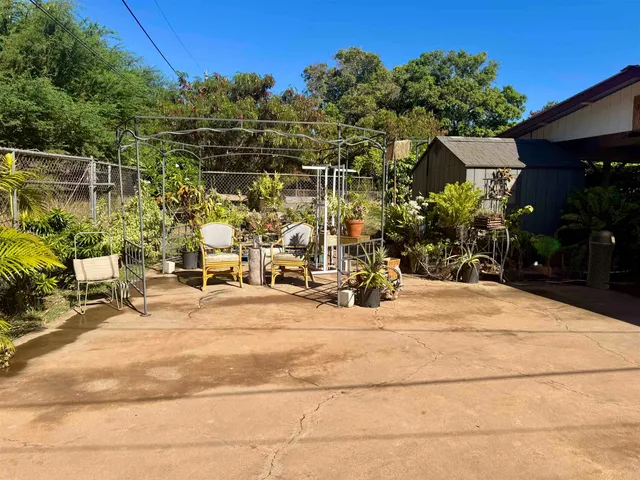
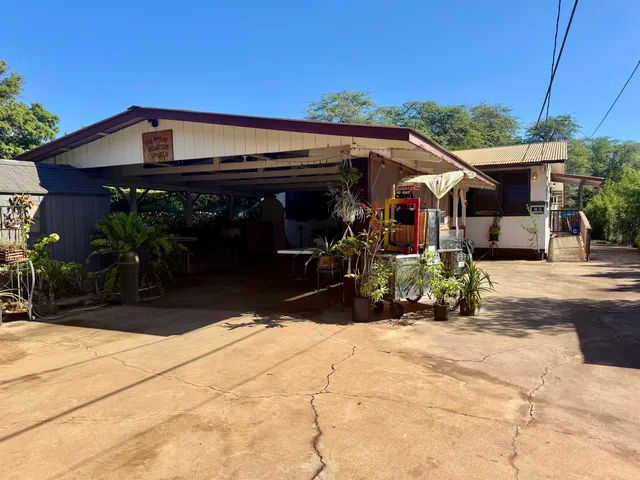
potted tree: present [529,237,559,281] -> none [63,260,94,308]

